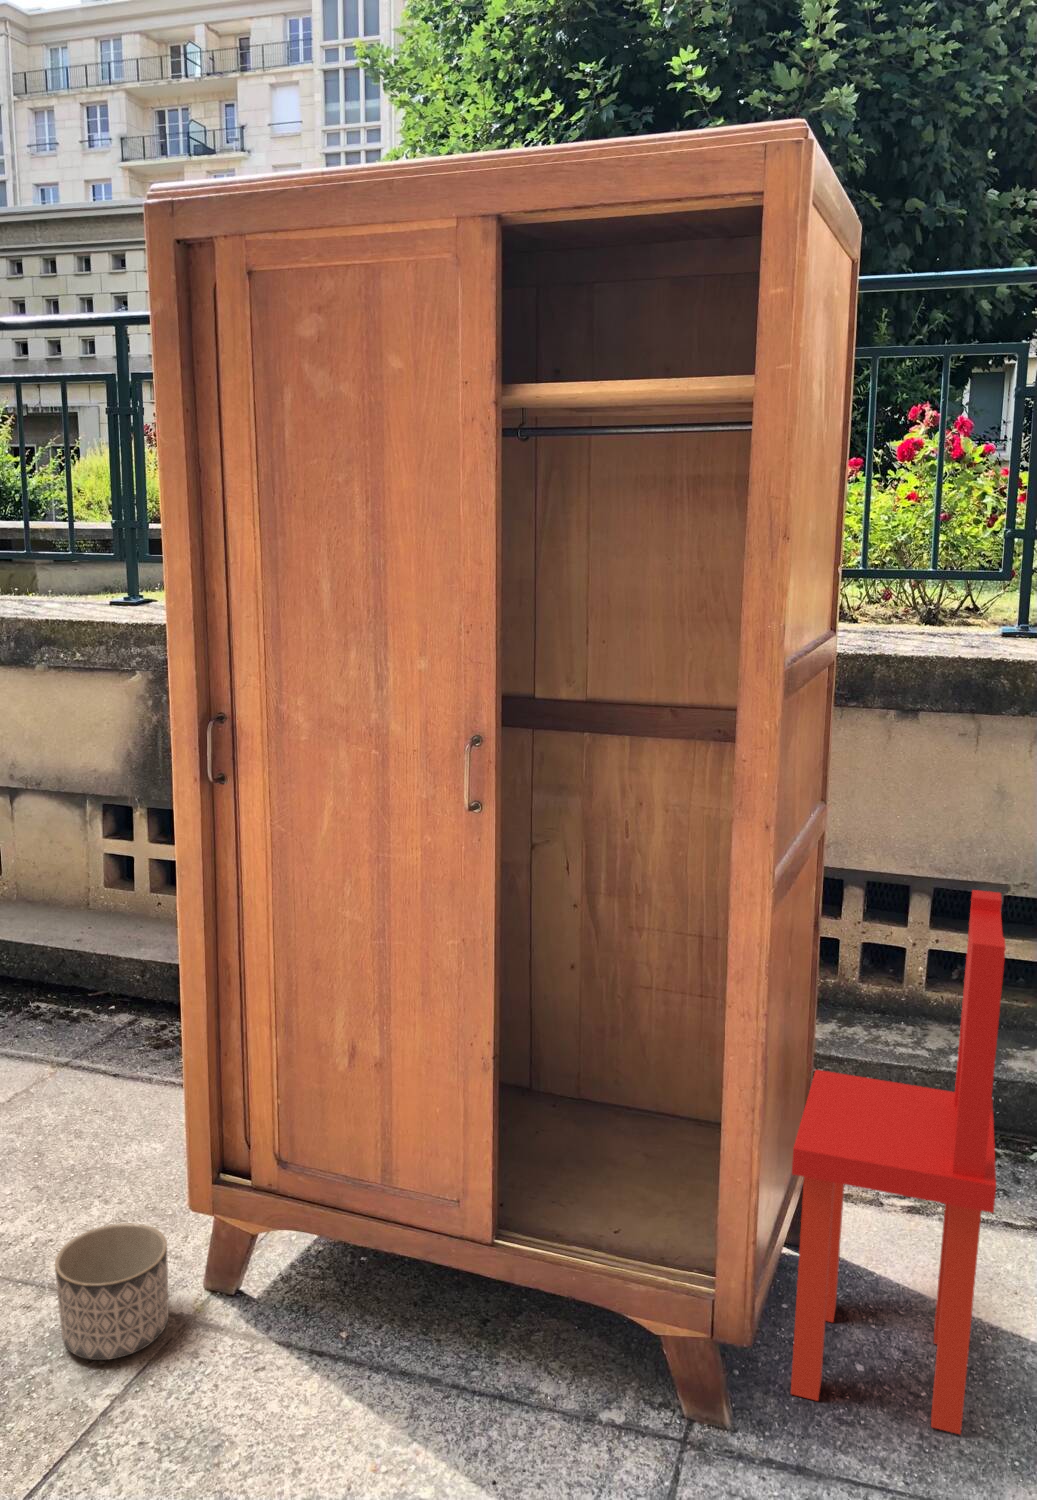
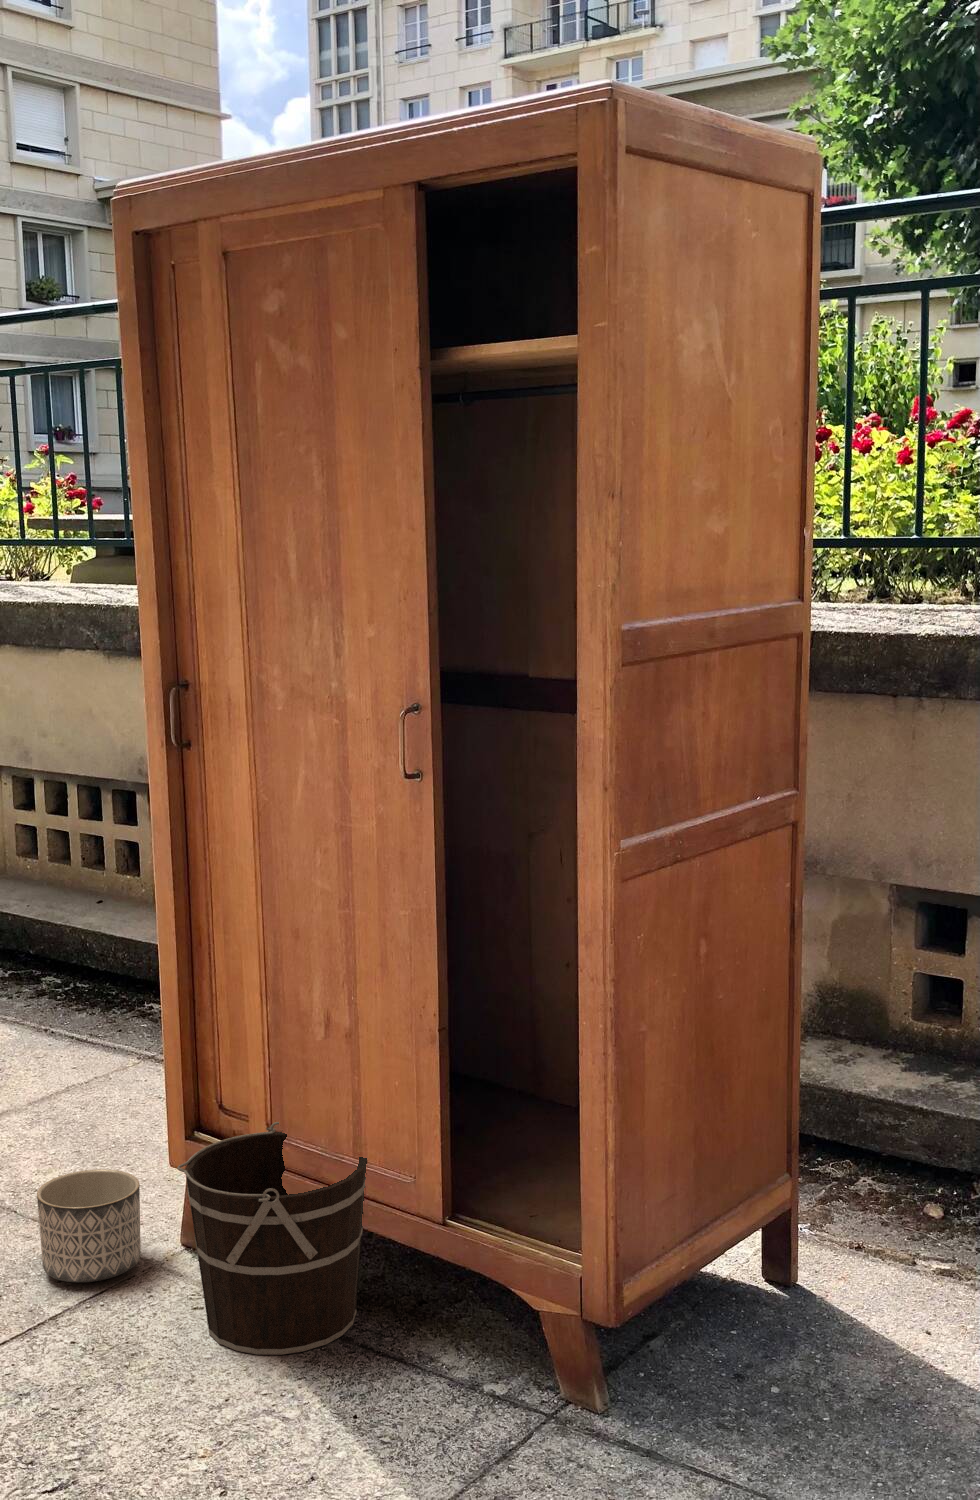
chair: present [791,890,1006,1434] -> none [671,879,937,1456]
bucket: none [248,1159,444,1420] -> present [177,1122,367,1355]

